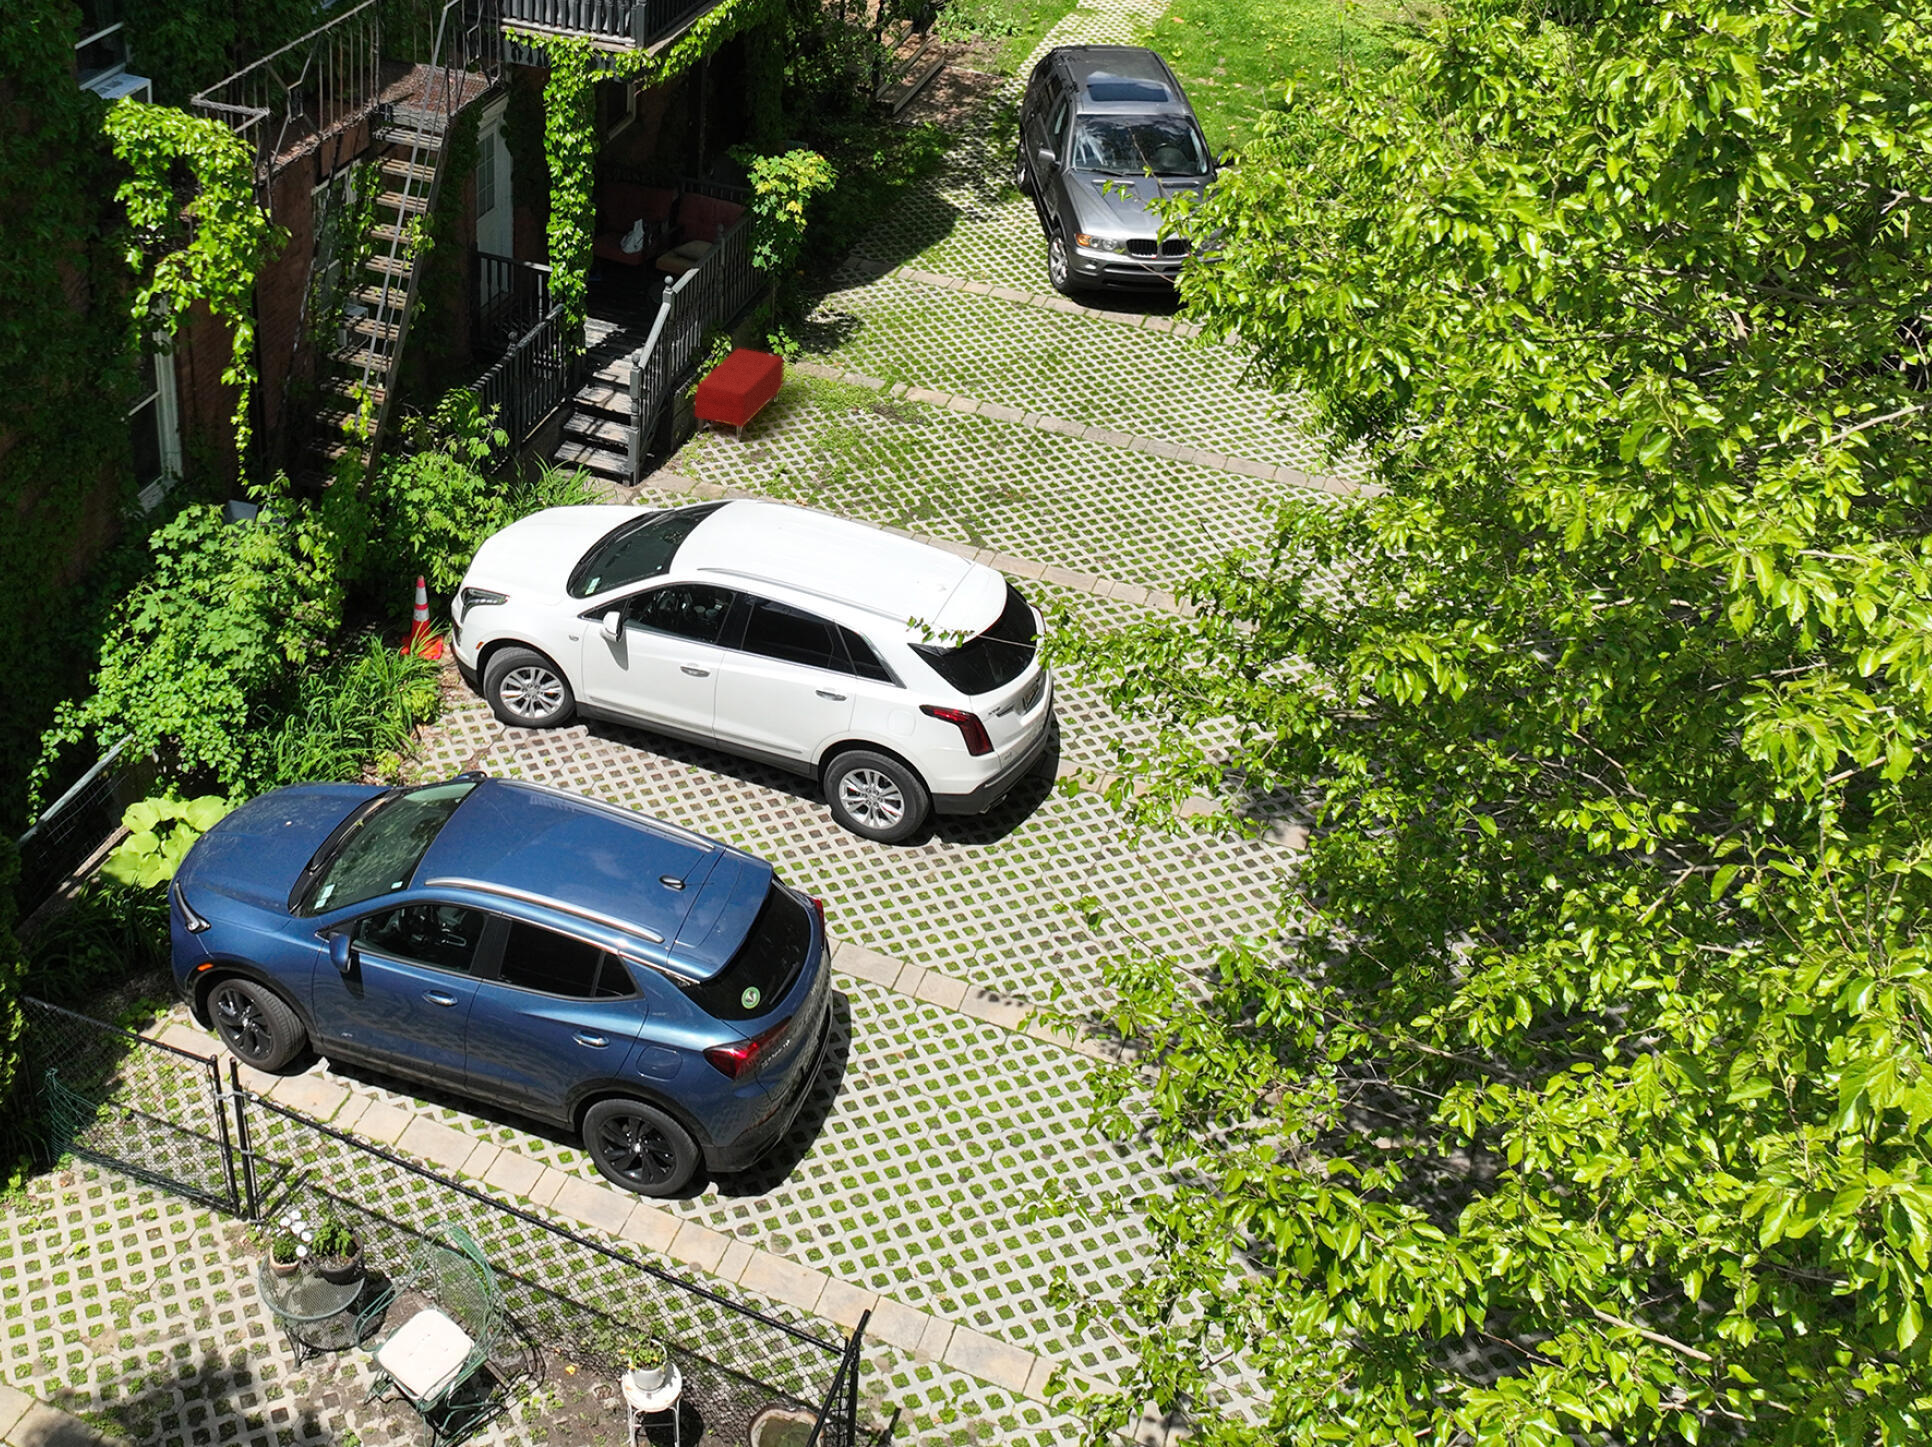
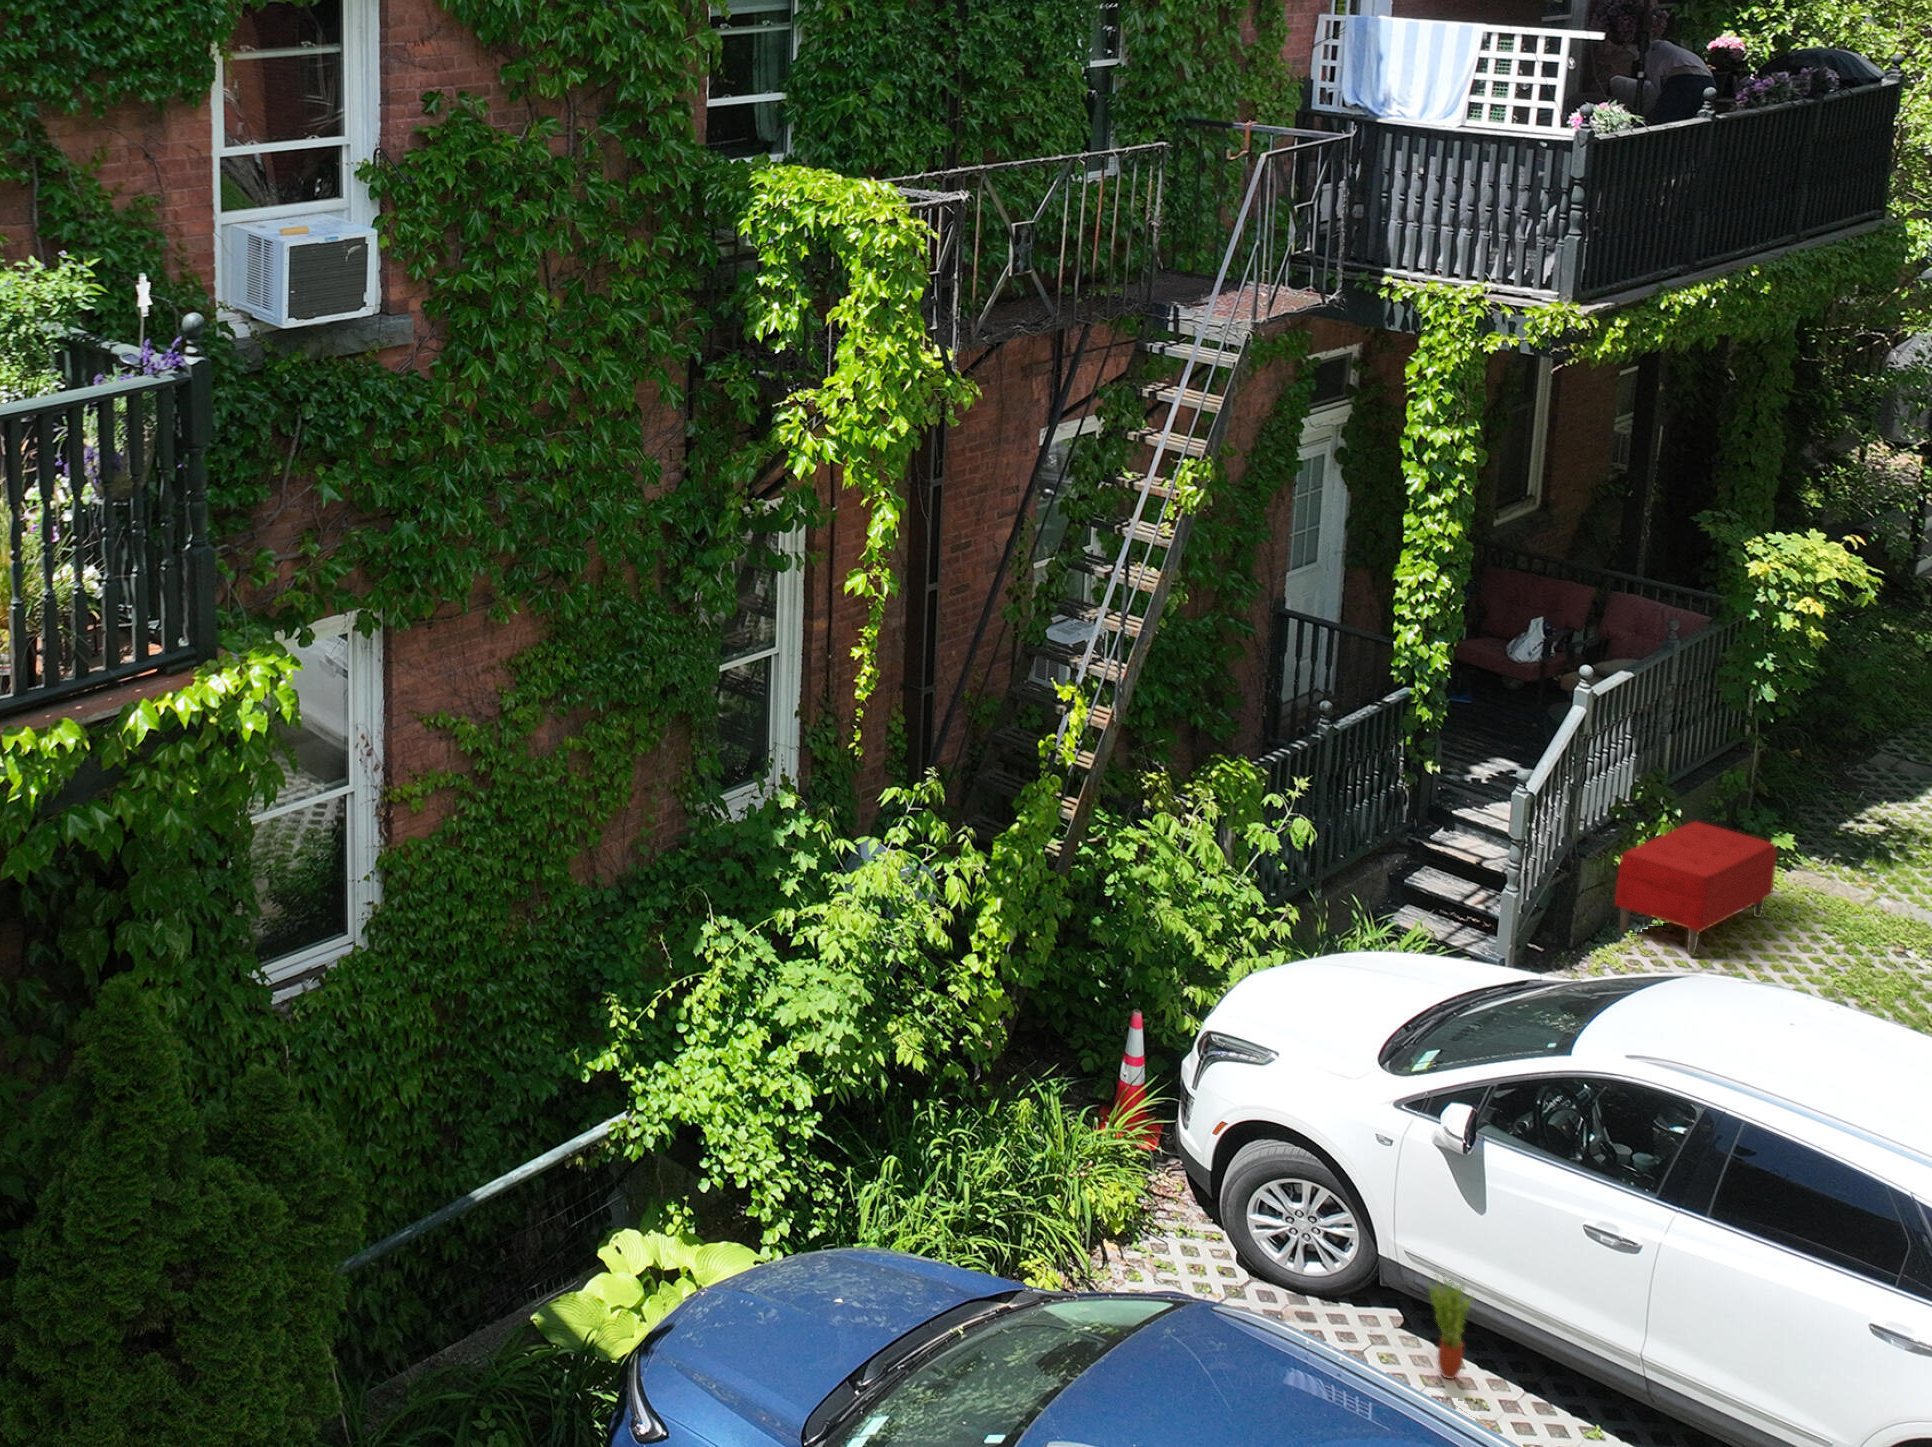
potted plant: none [602,700,628,758] -> present [1428,1274,1473,1379]

